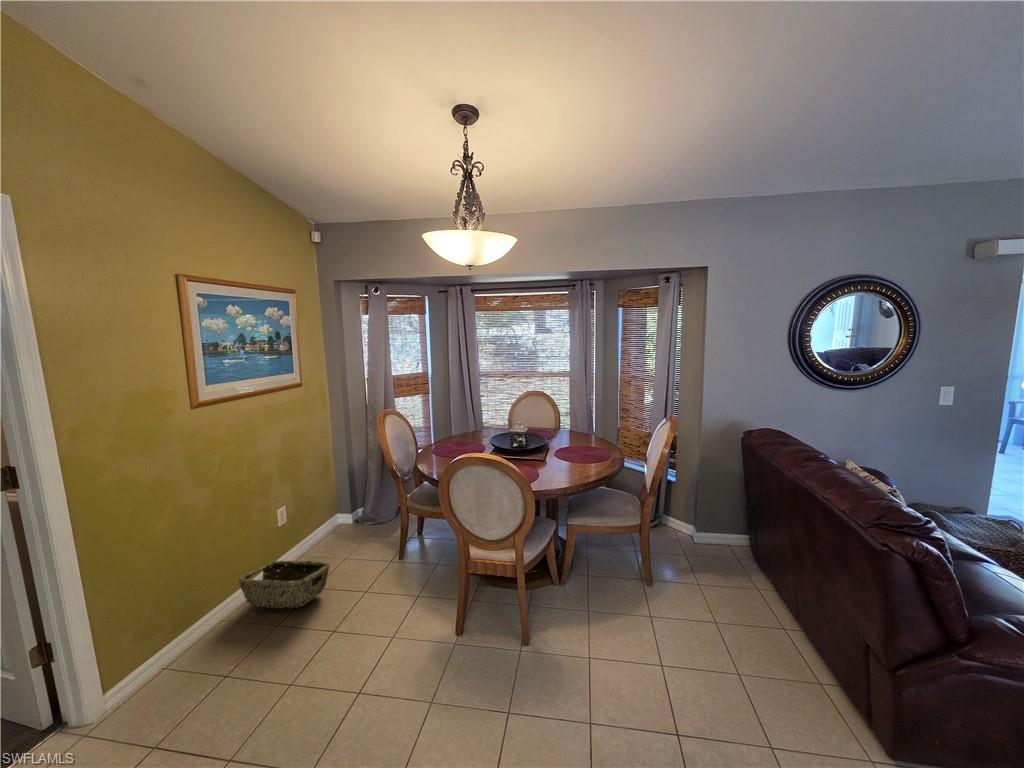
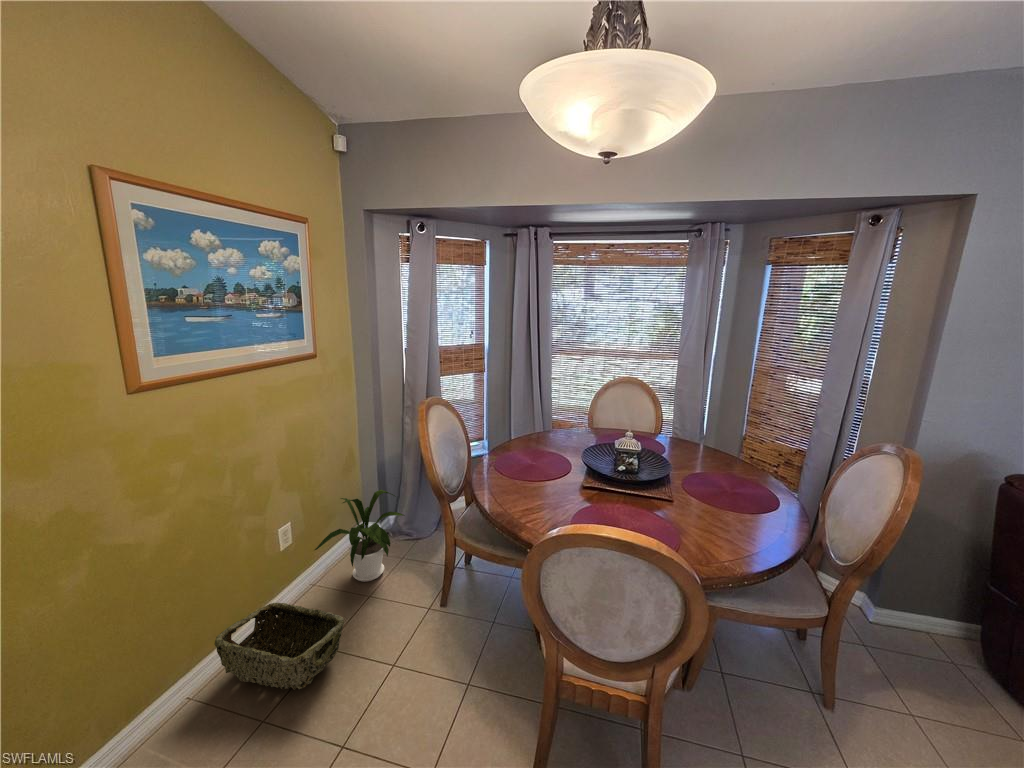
house plant: none [302,482,371,551] -> present [315,490,404,582]

